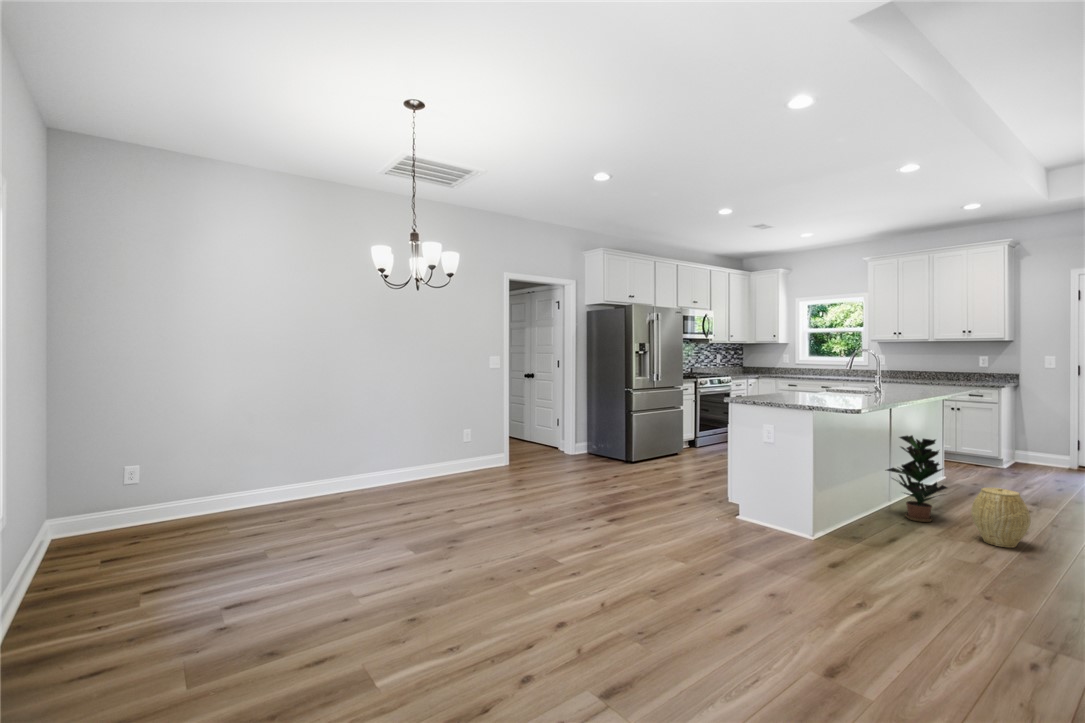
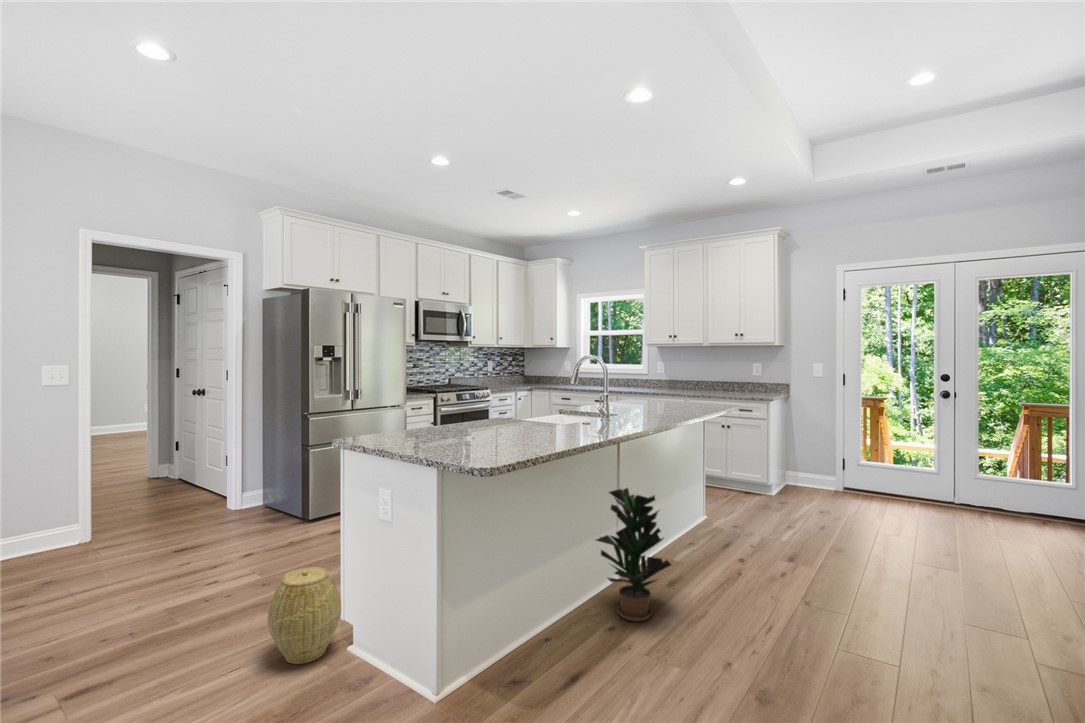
woven basket: present [971,488,1031,548] -> present [268,567,341,664]

